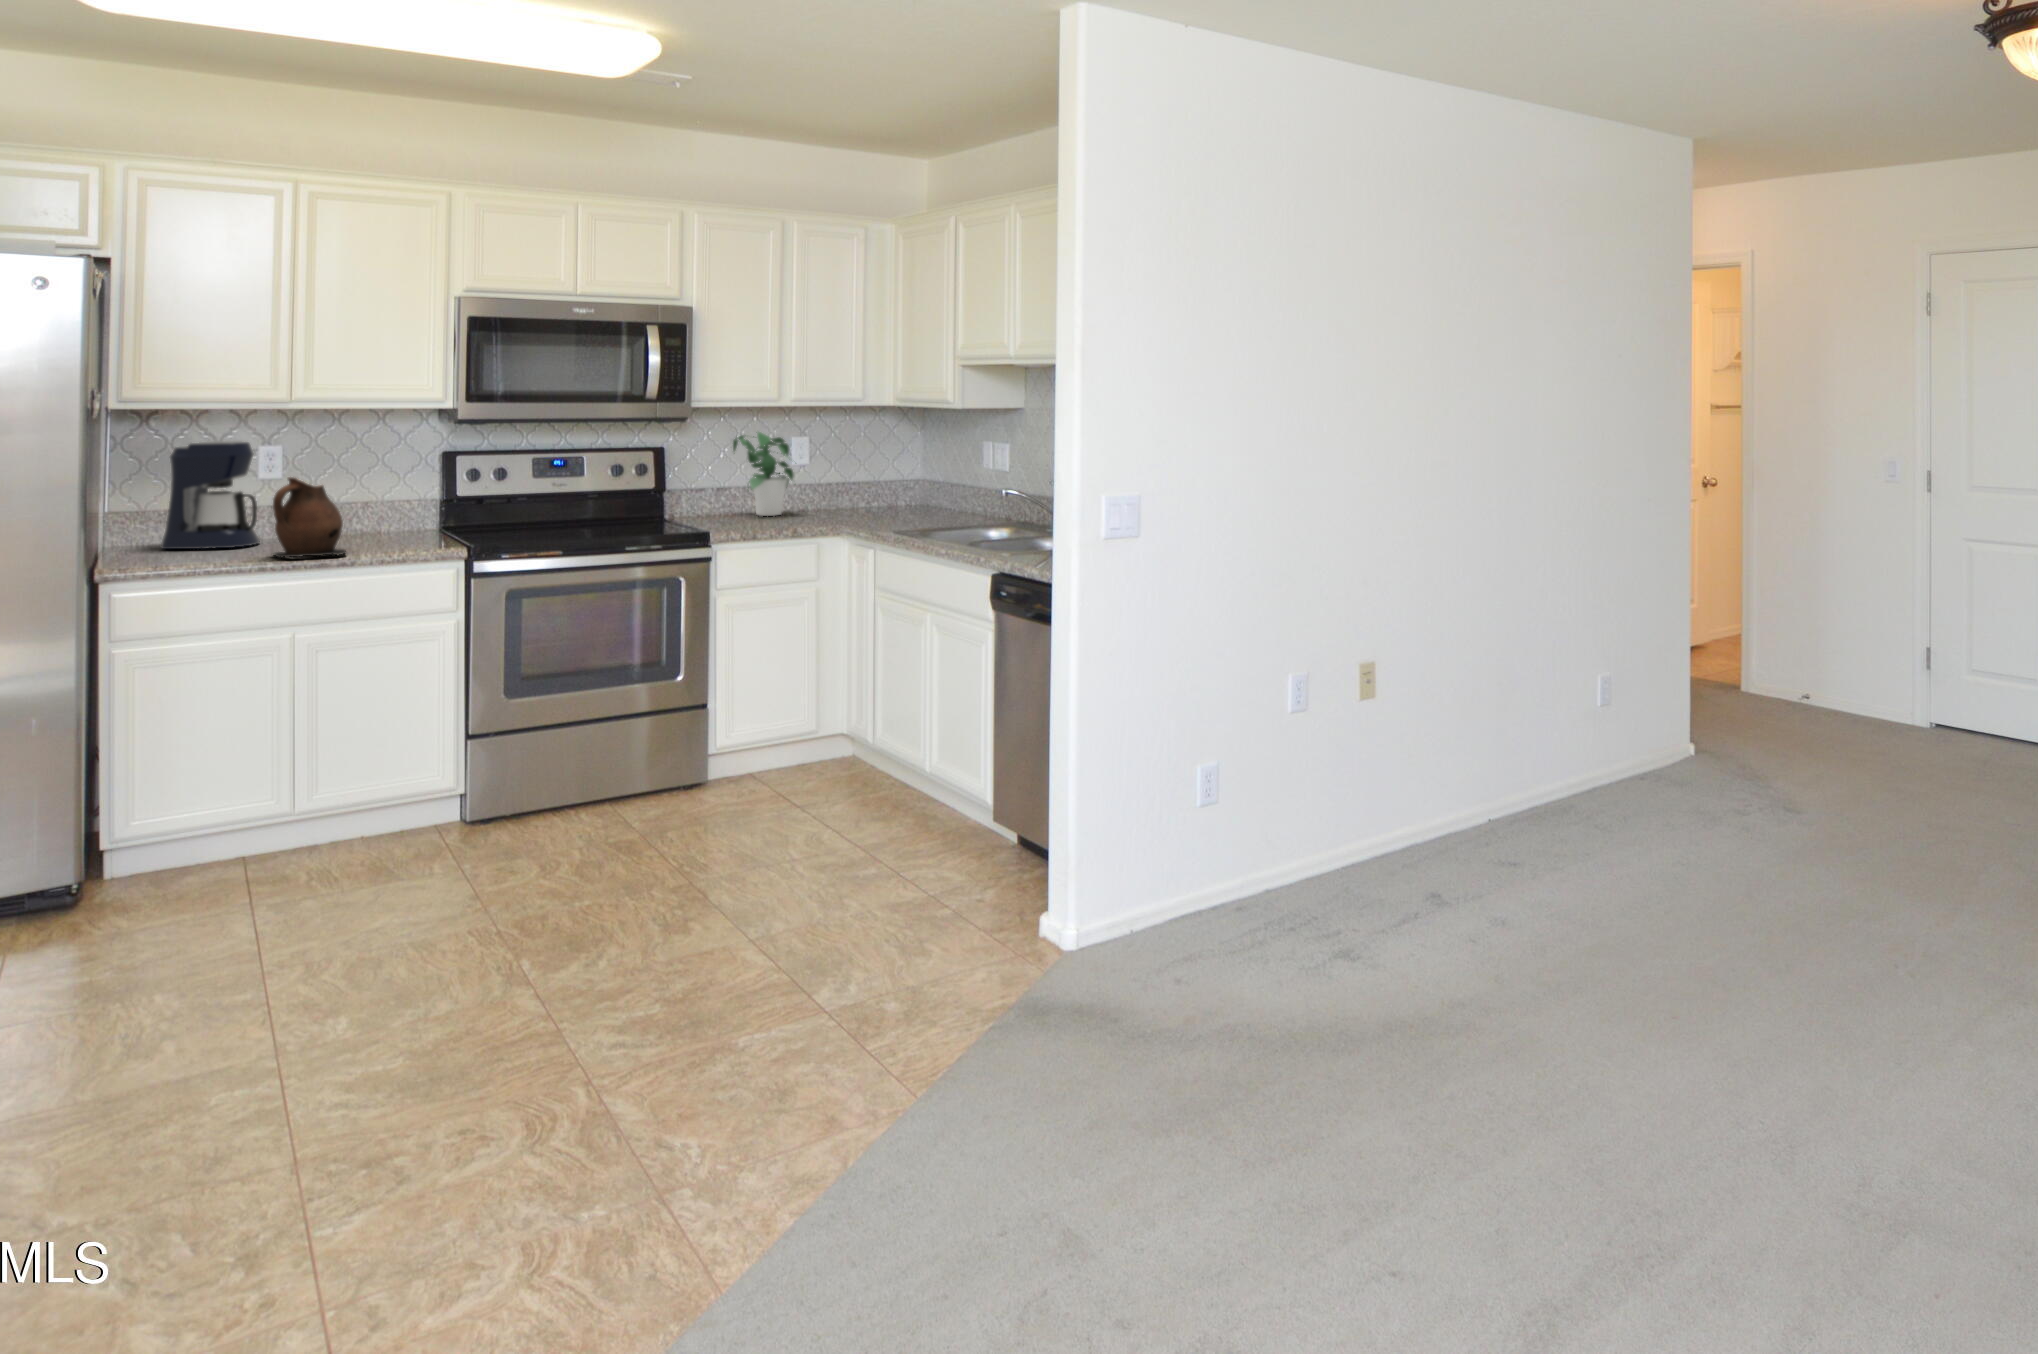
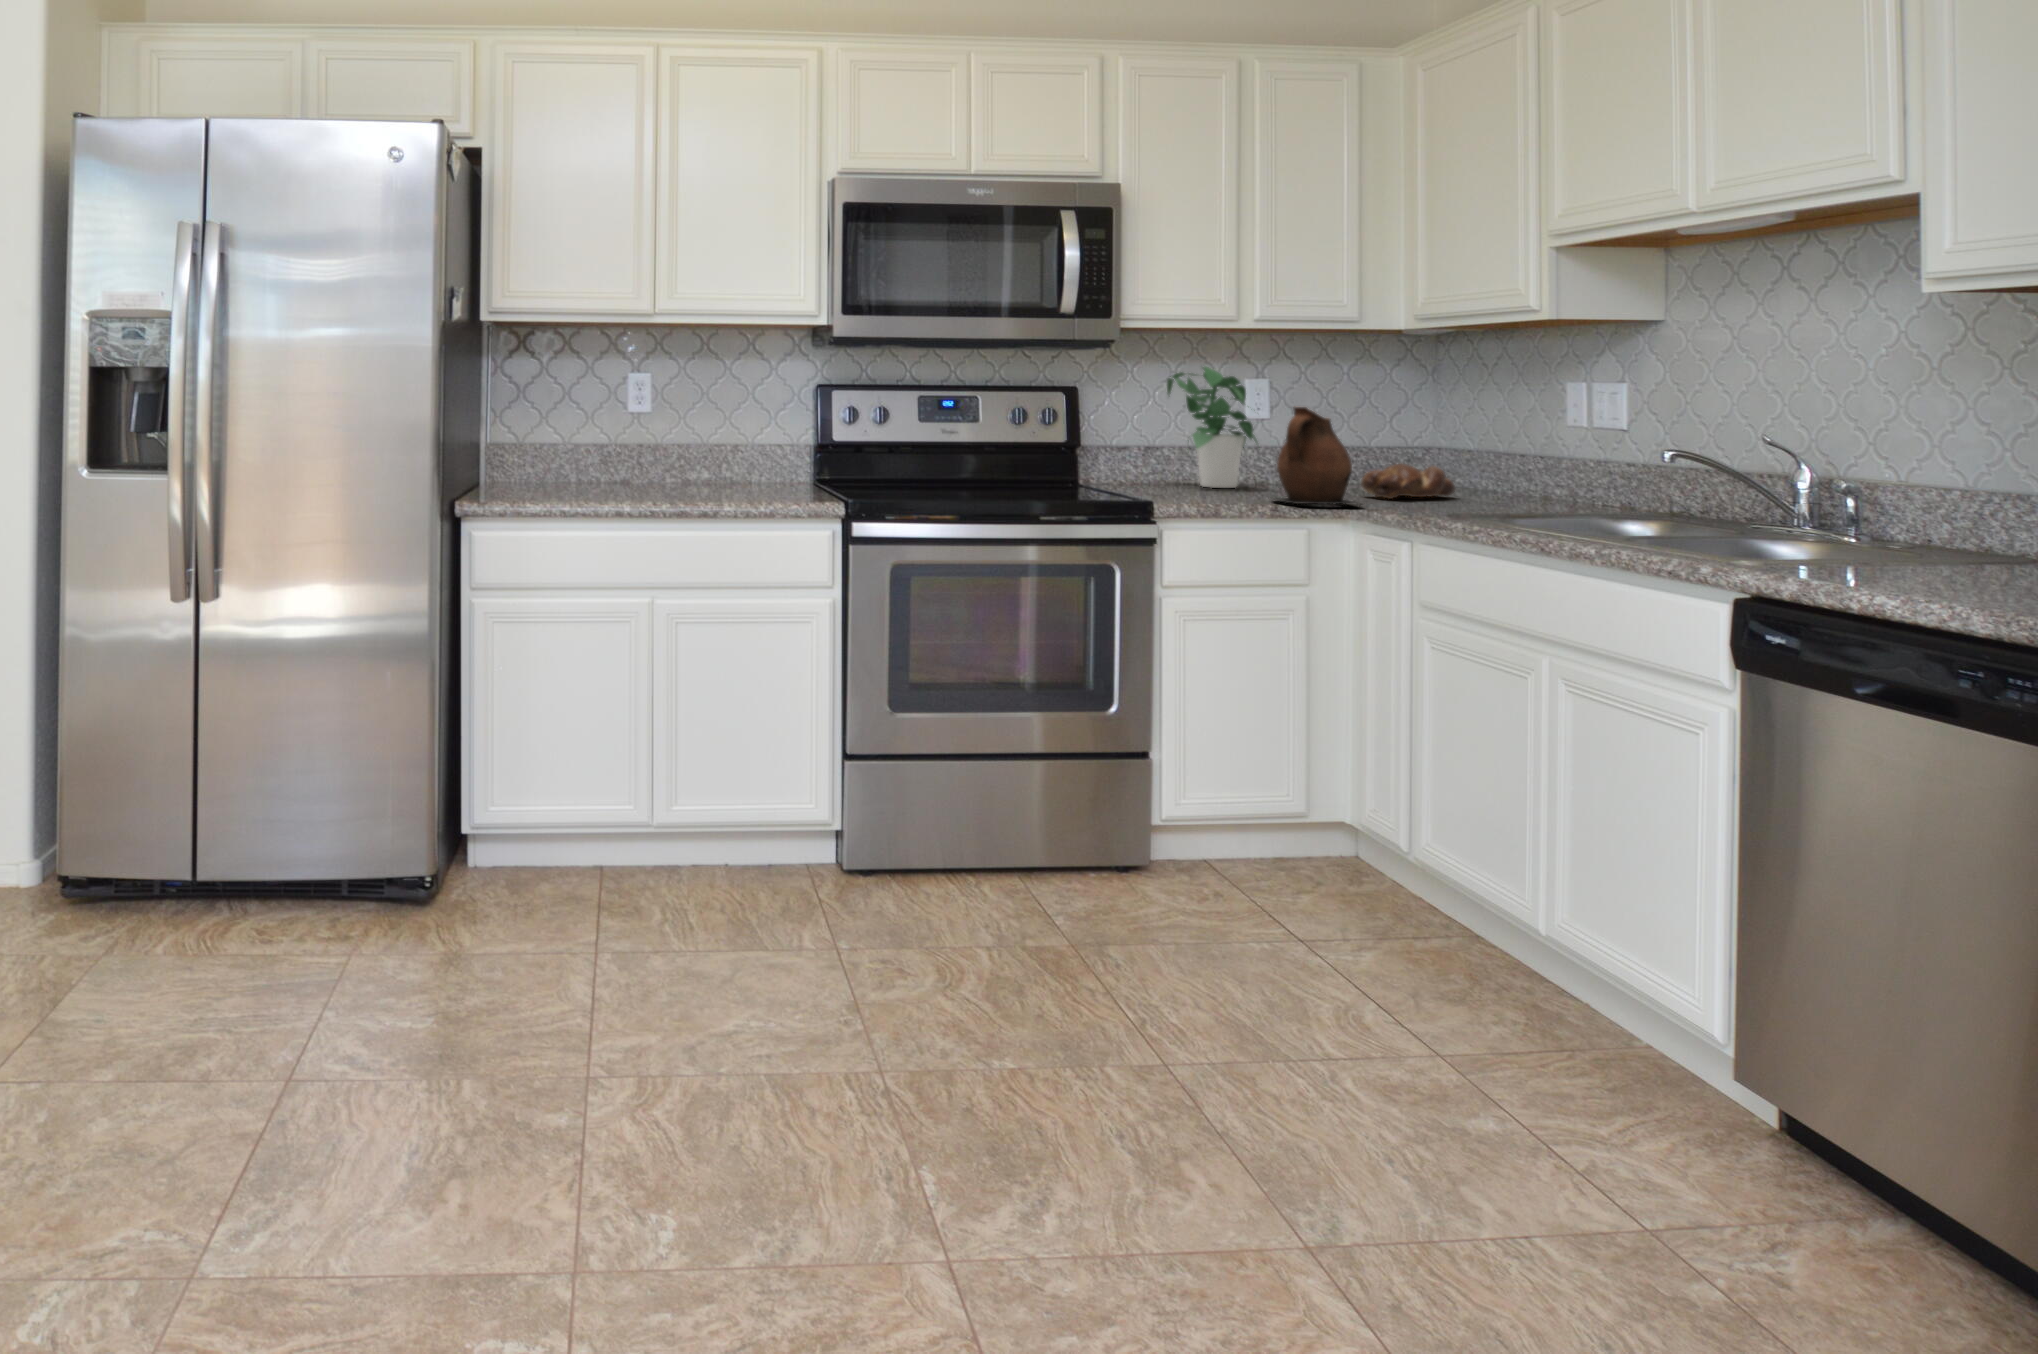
coffee maker: present [161,441,260,549] -> none [536,362,630,486]
ceramic pitcher: present [273,477,346,558] -> present [1276,407,1361,505]
bread loaf: none [861,493,920,517] -> present [1361,463,1455,499]

